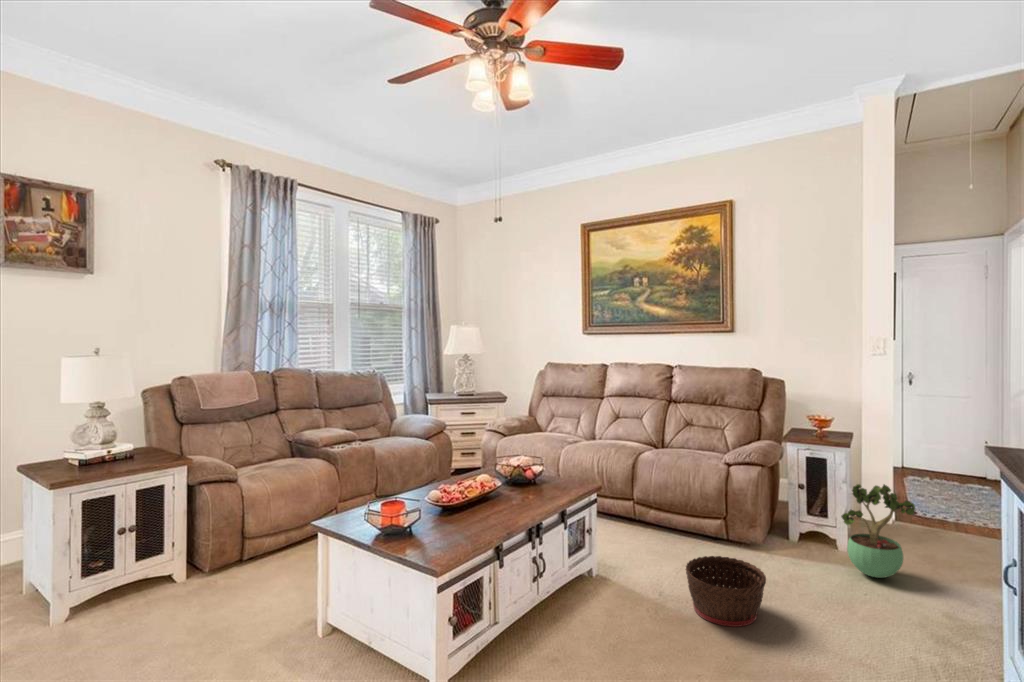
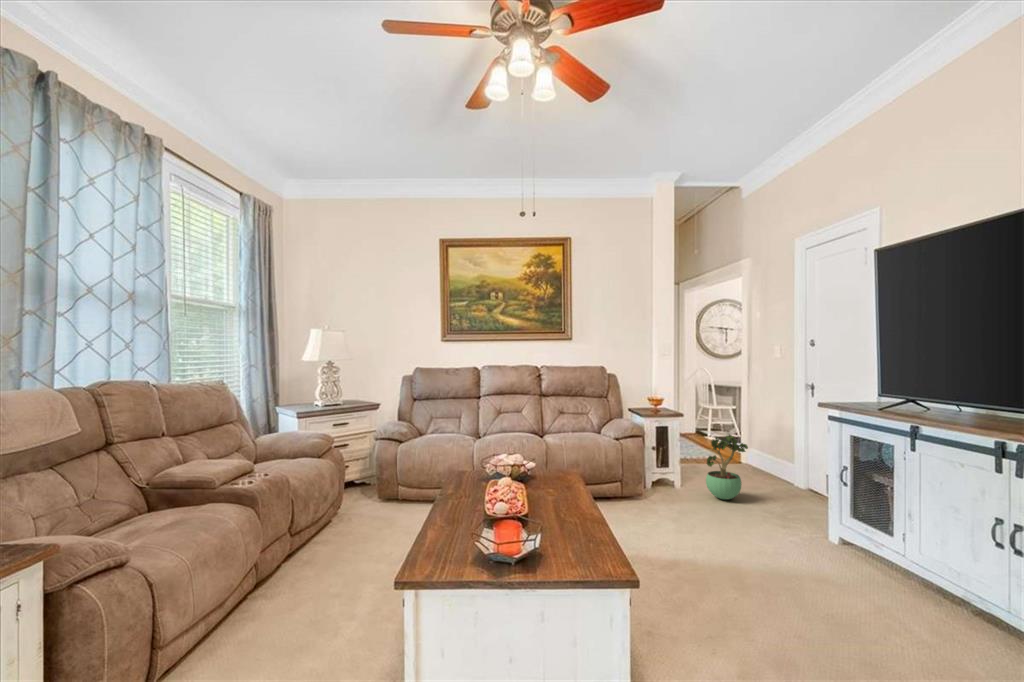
basket: present [686,556,766,627] -> none [674,505,740,559]

